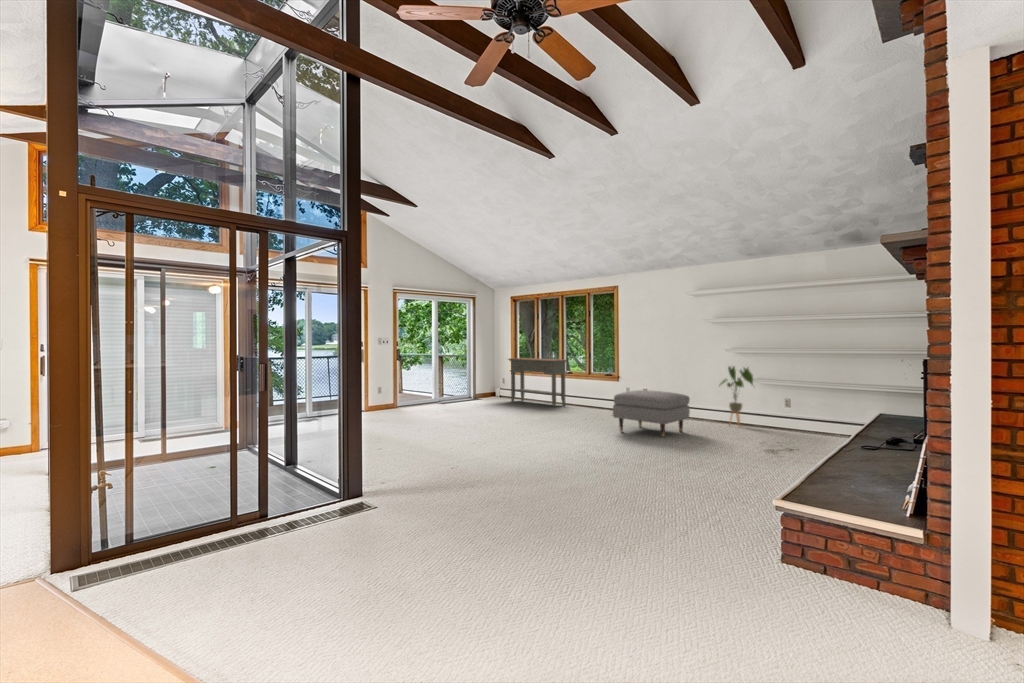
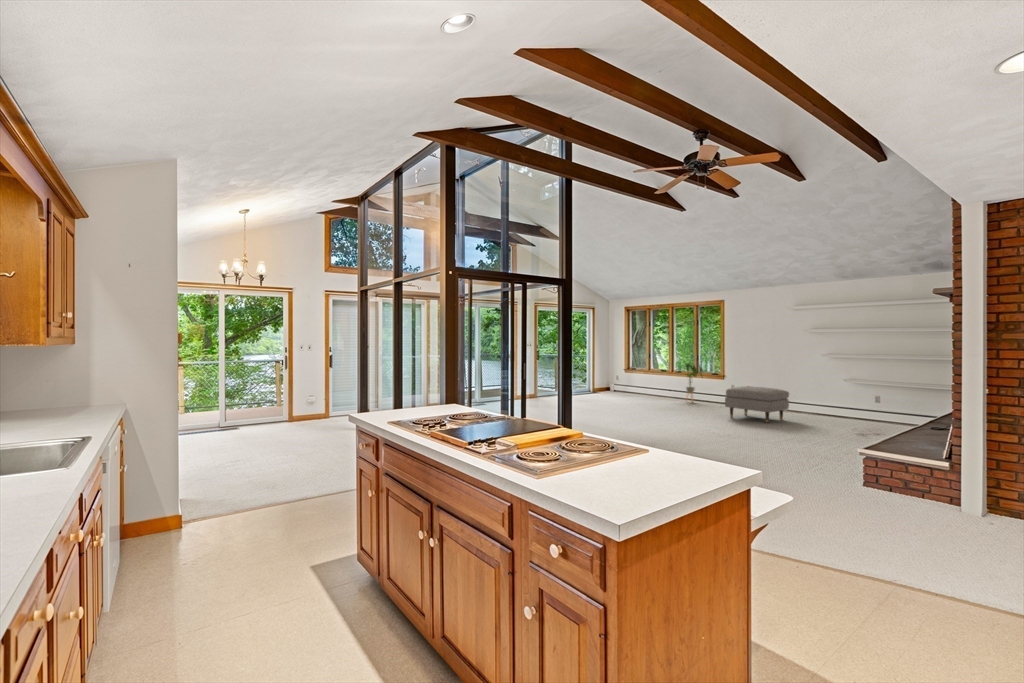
console table: present [508,358,567,407] -> none [624,358,677,400]
house plant: present [720,367,753,425] -> present [686,363,704,401]

